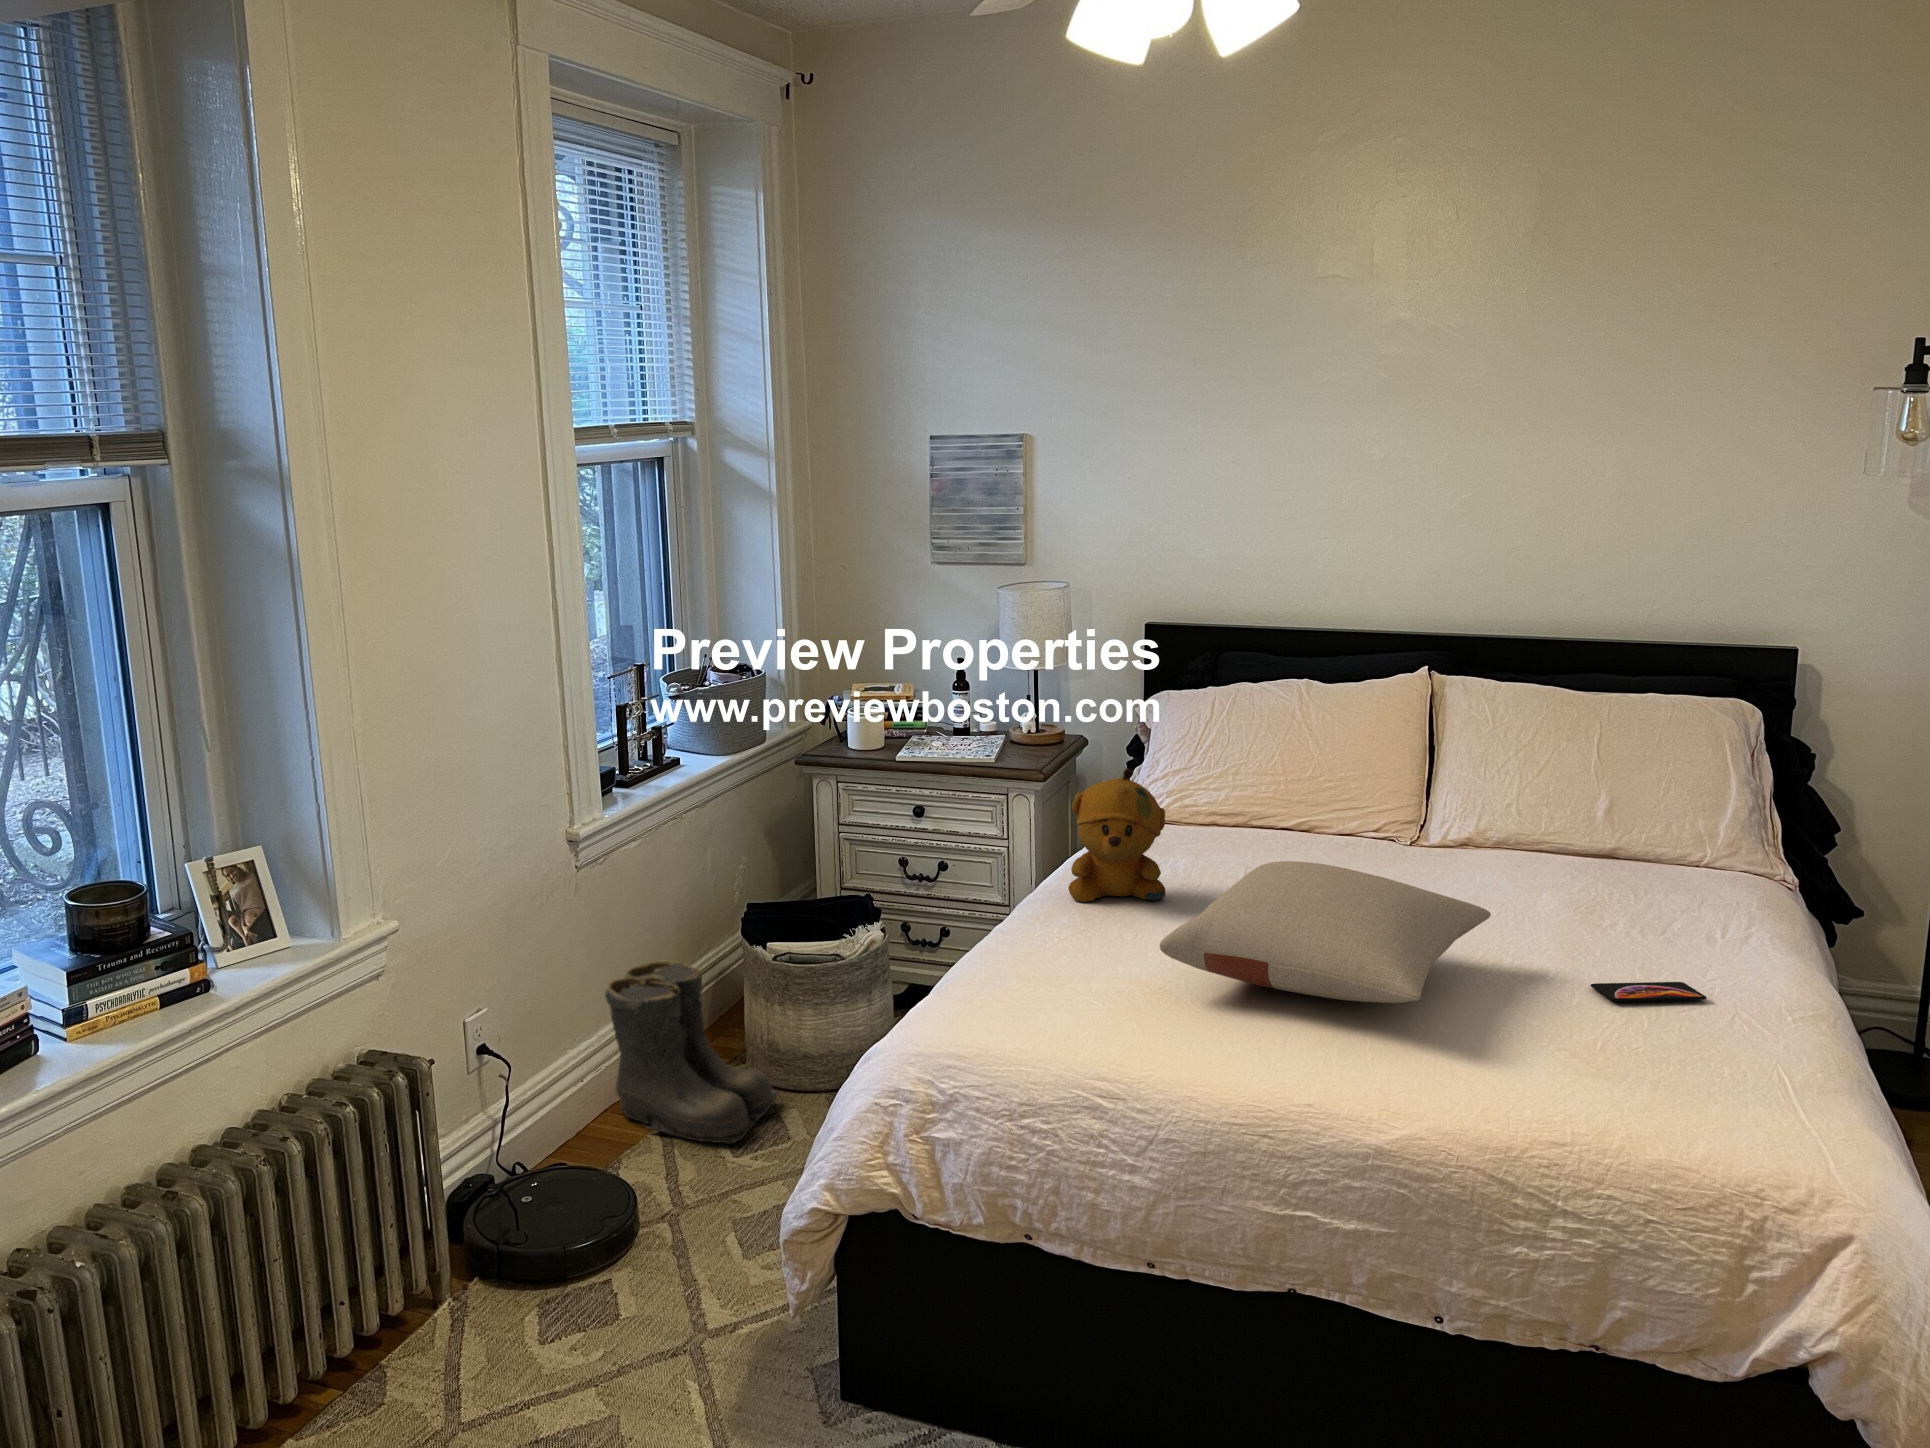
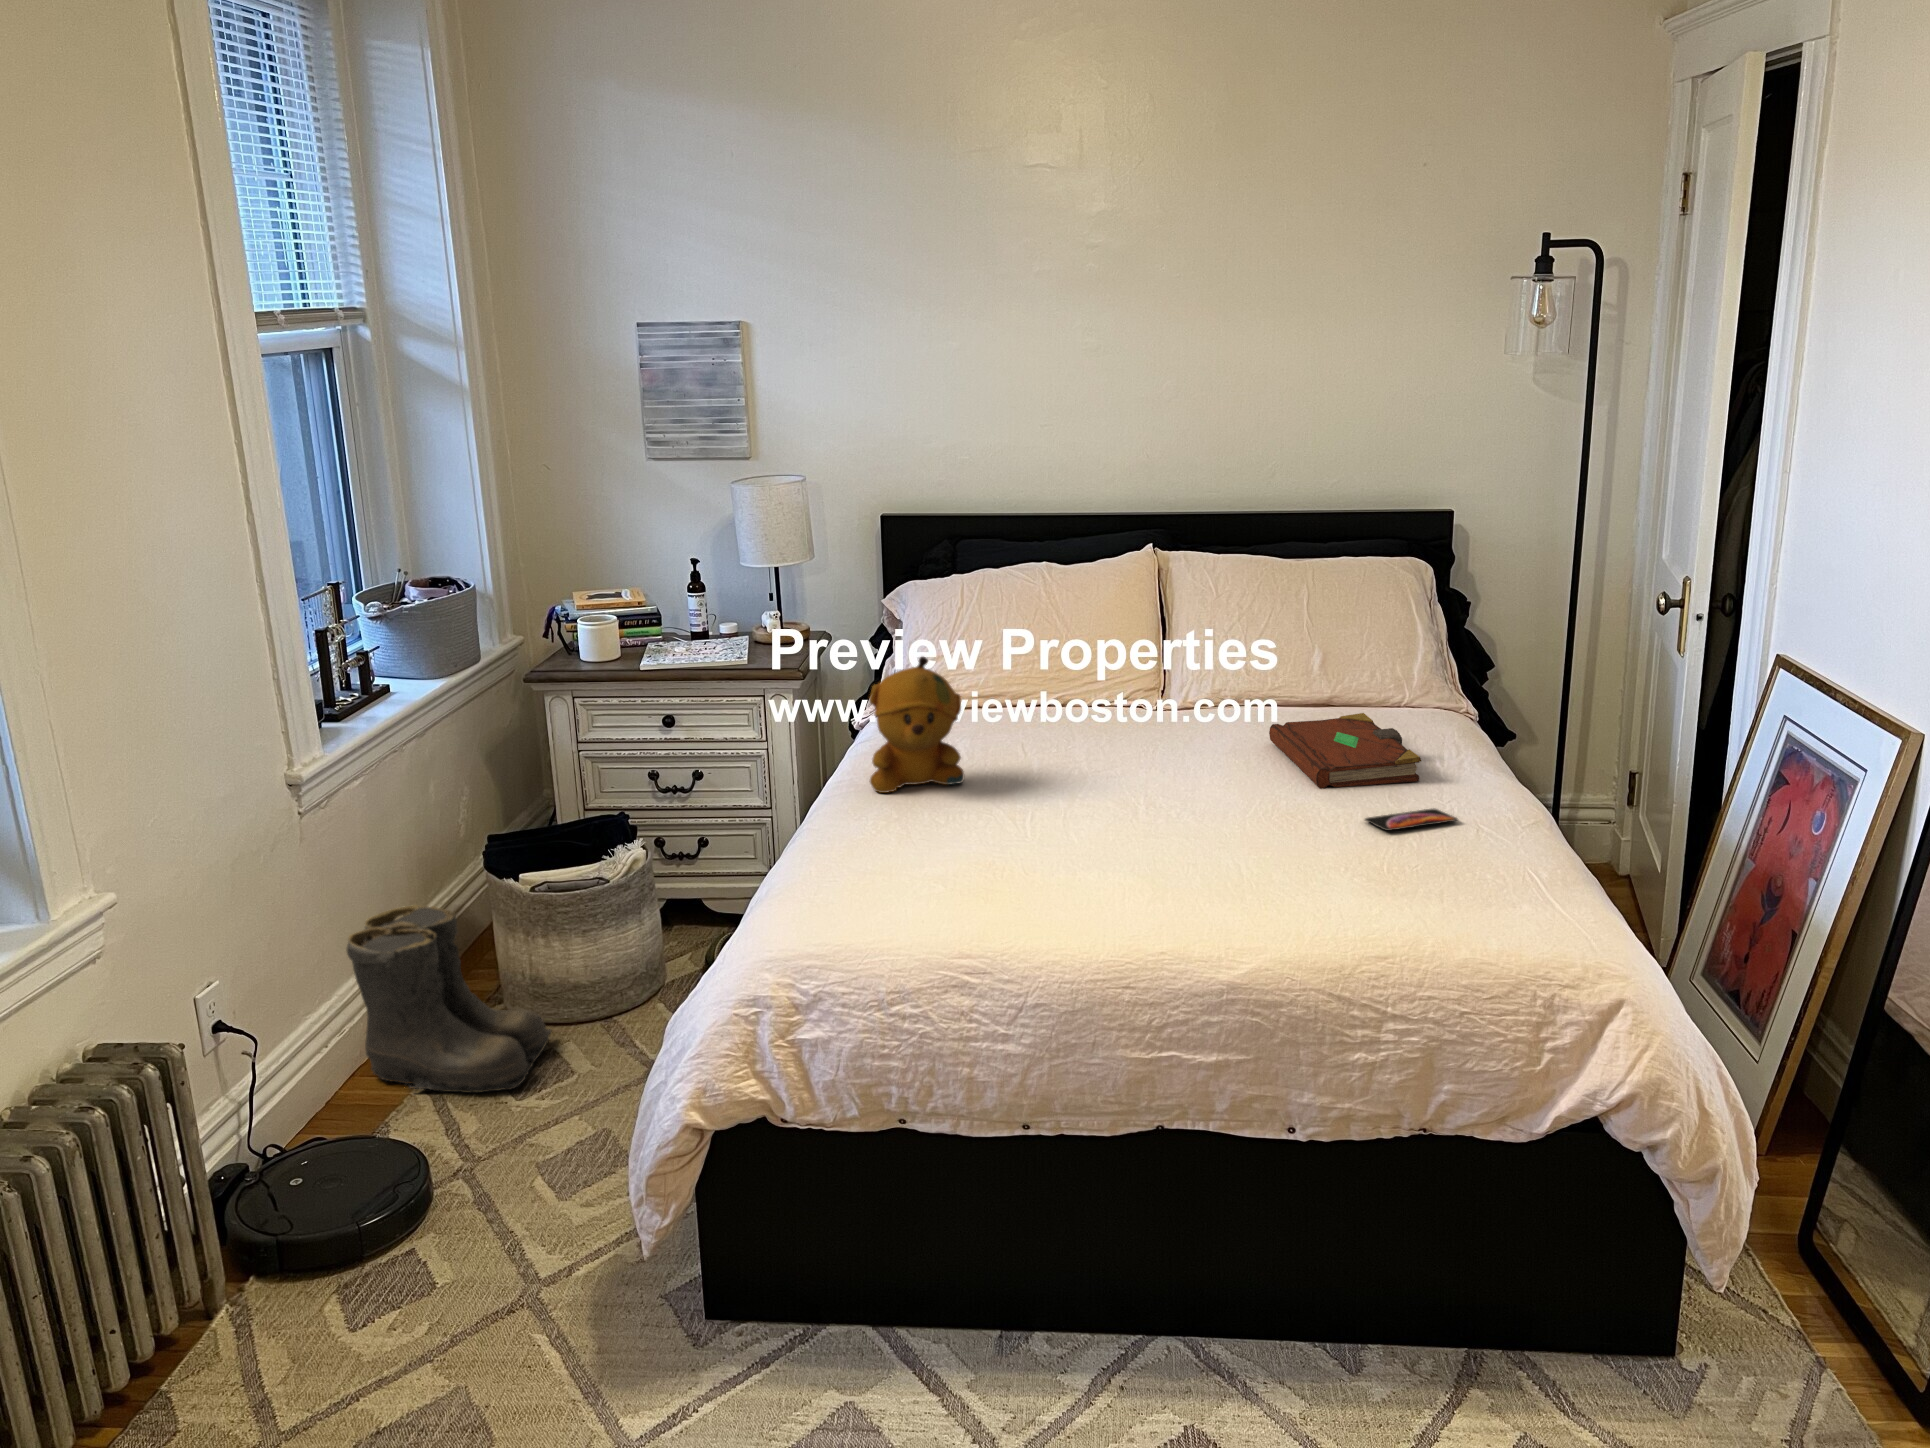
pillow: present [1160,861,1491,1003] -> none [995,732,1276,854]
book: none [1513,866,1680,949] -> present [1269,713,1421,789]

